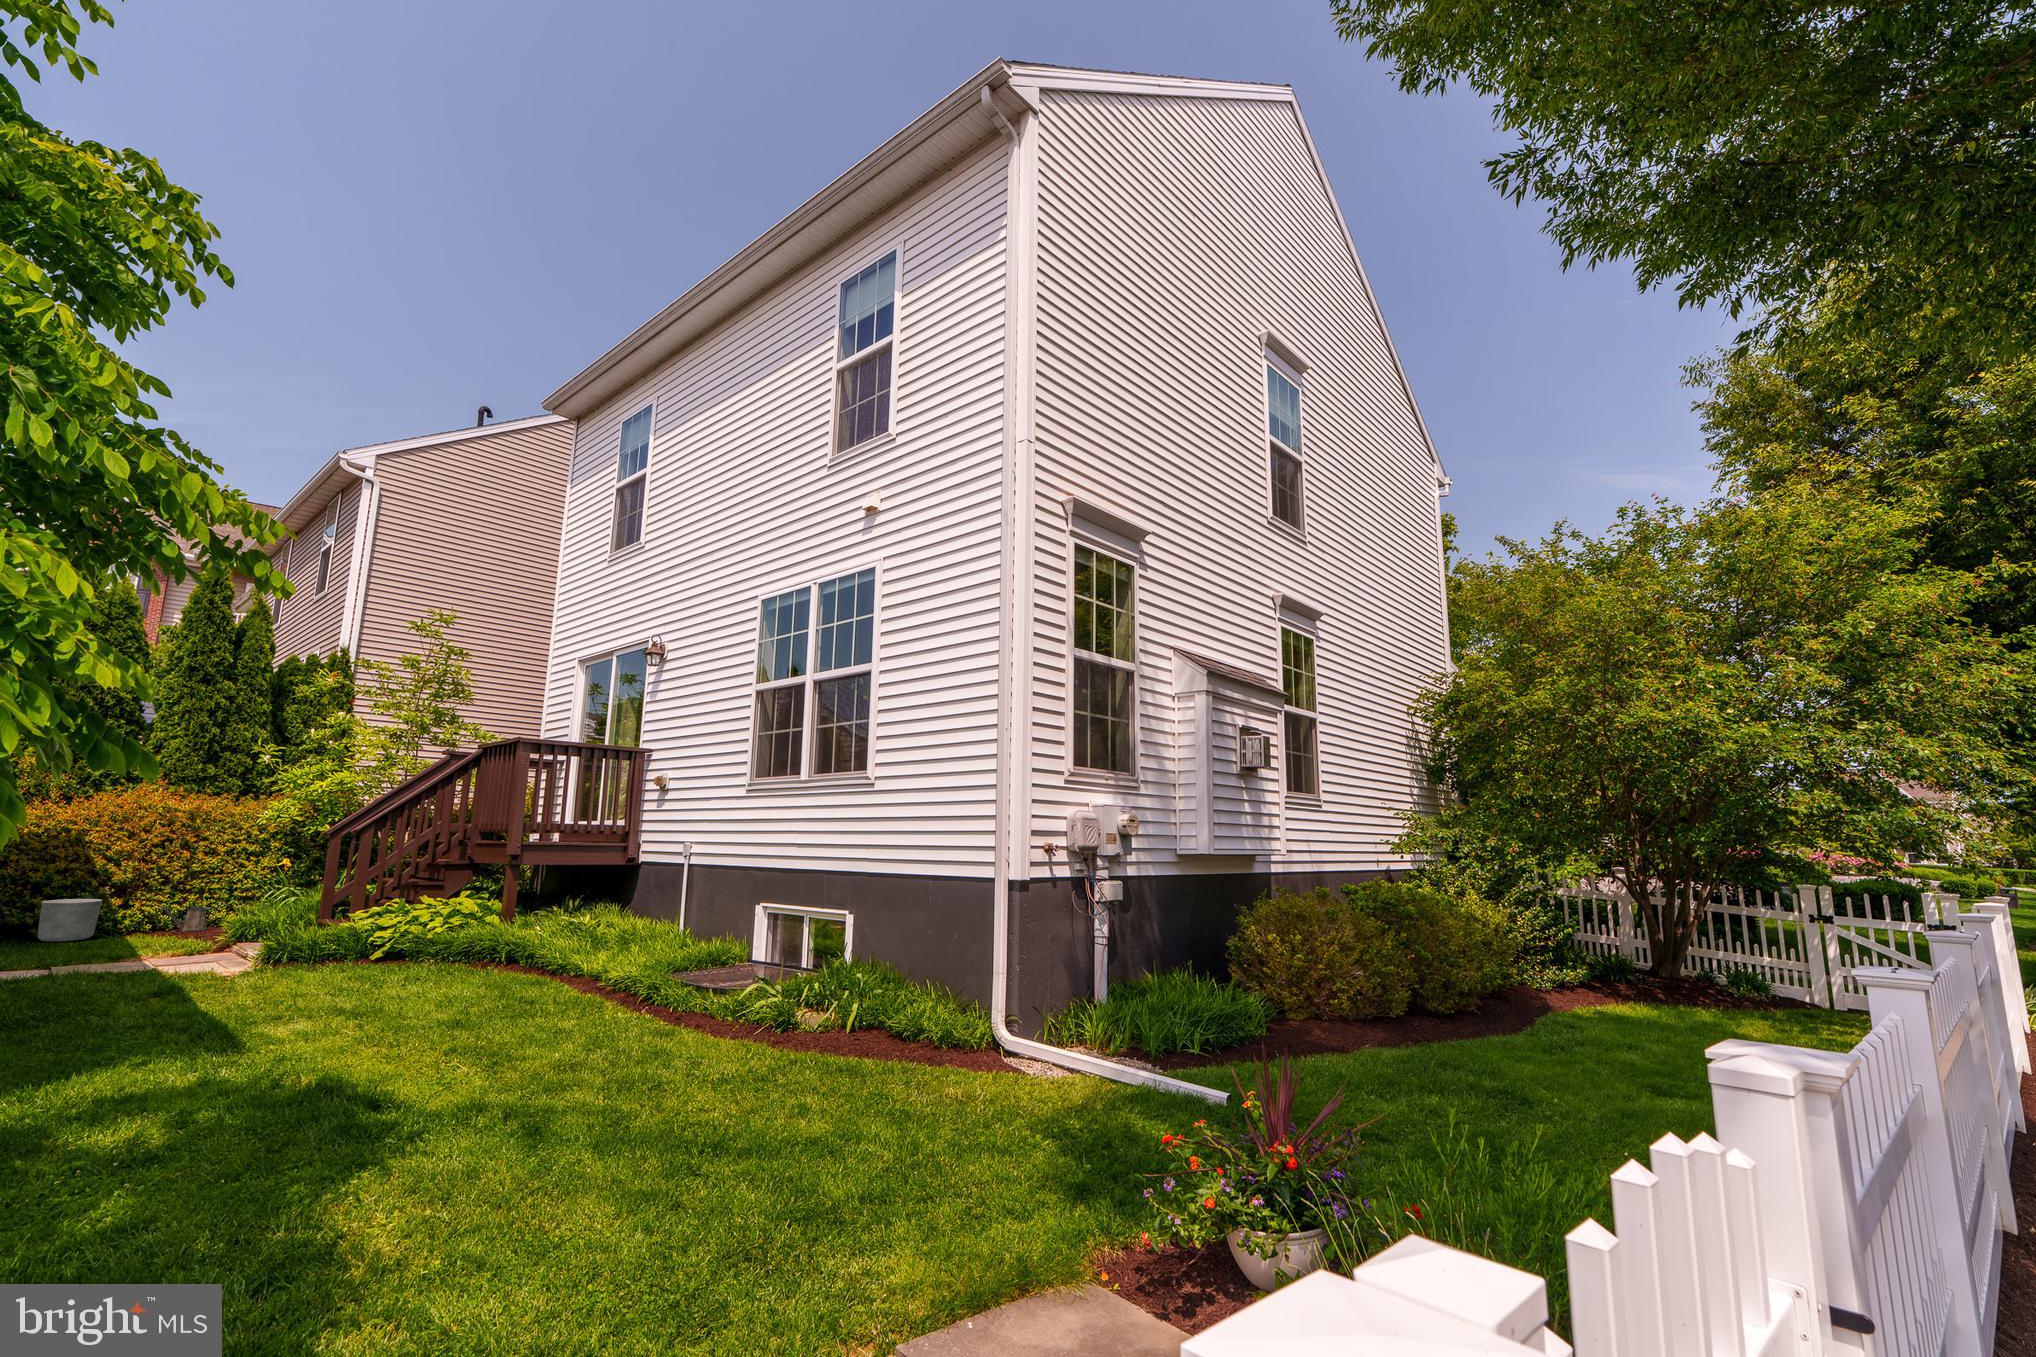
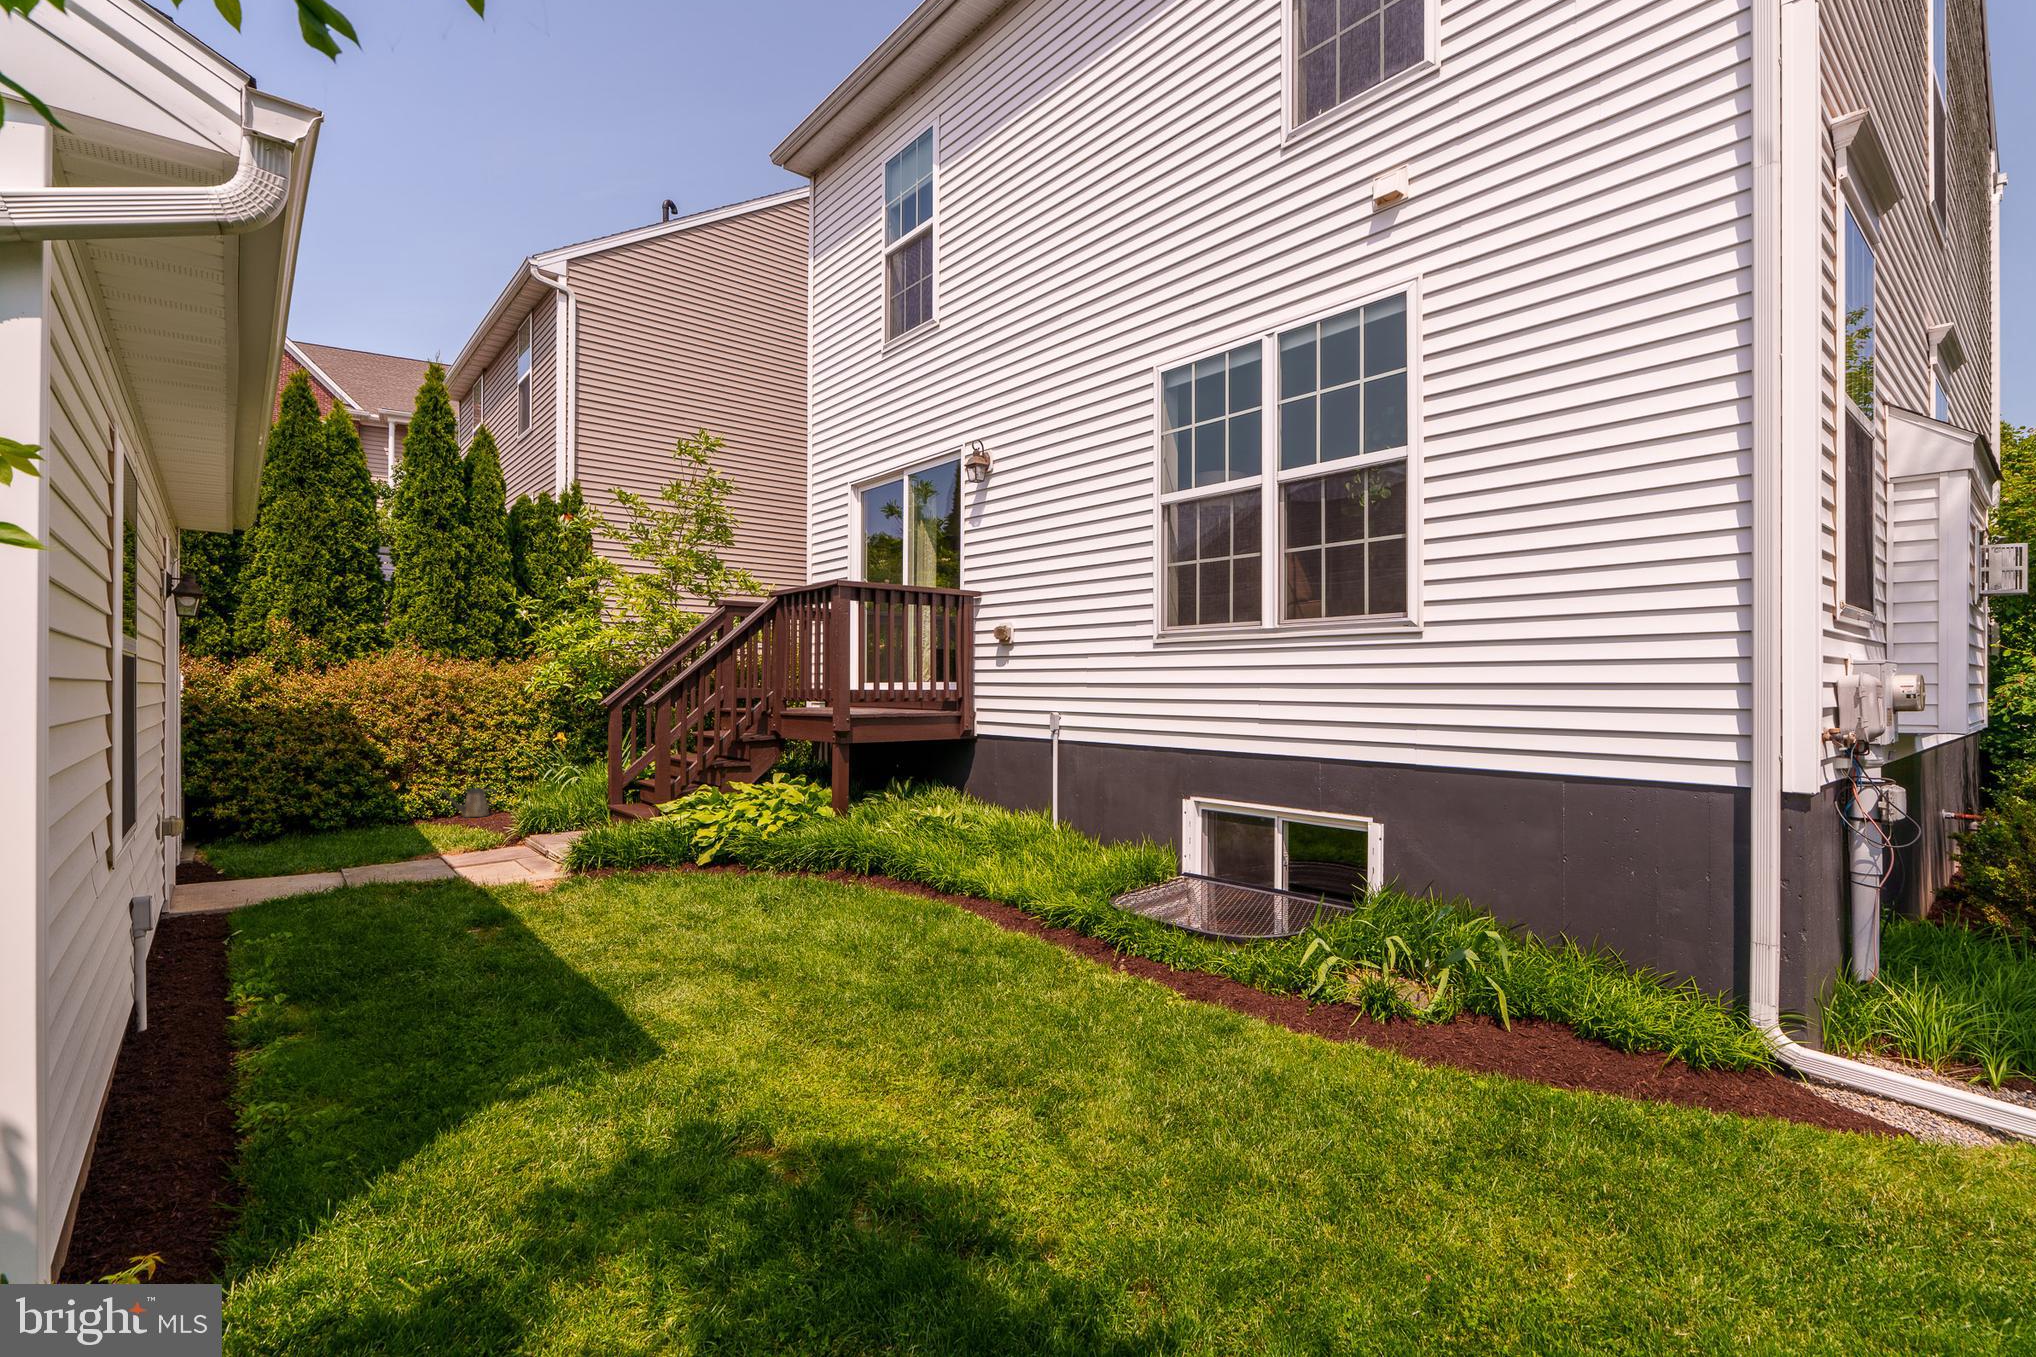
planter: present [38,899,102,942] -> none [316,782,378,833]

